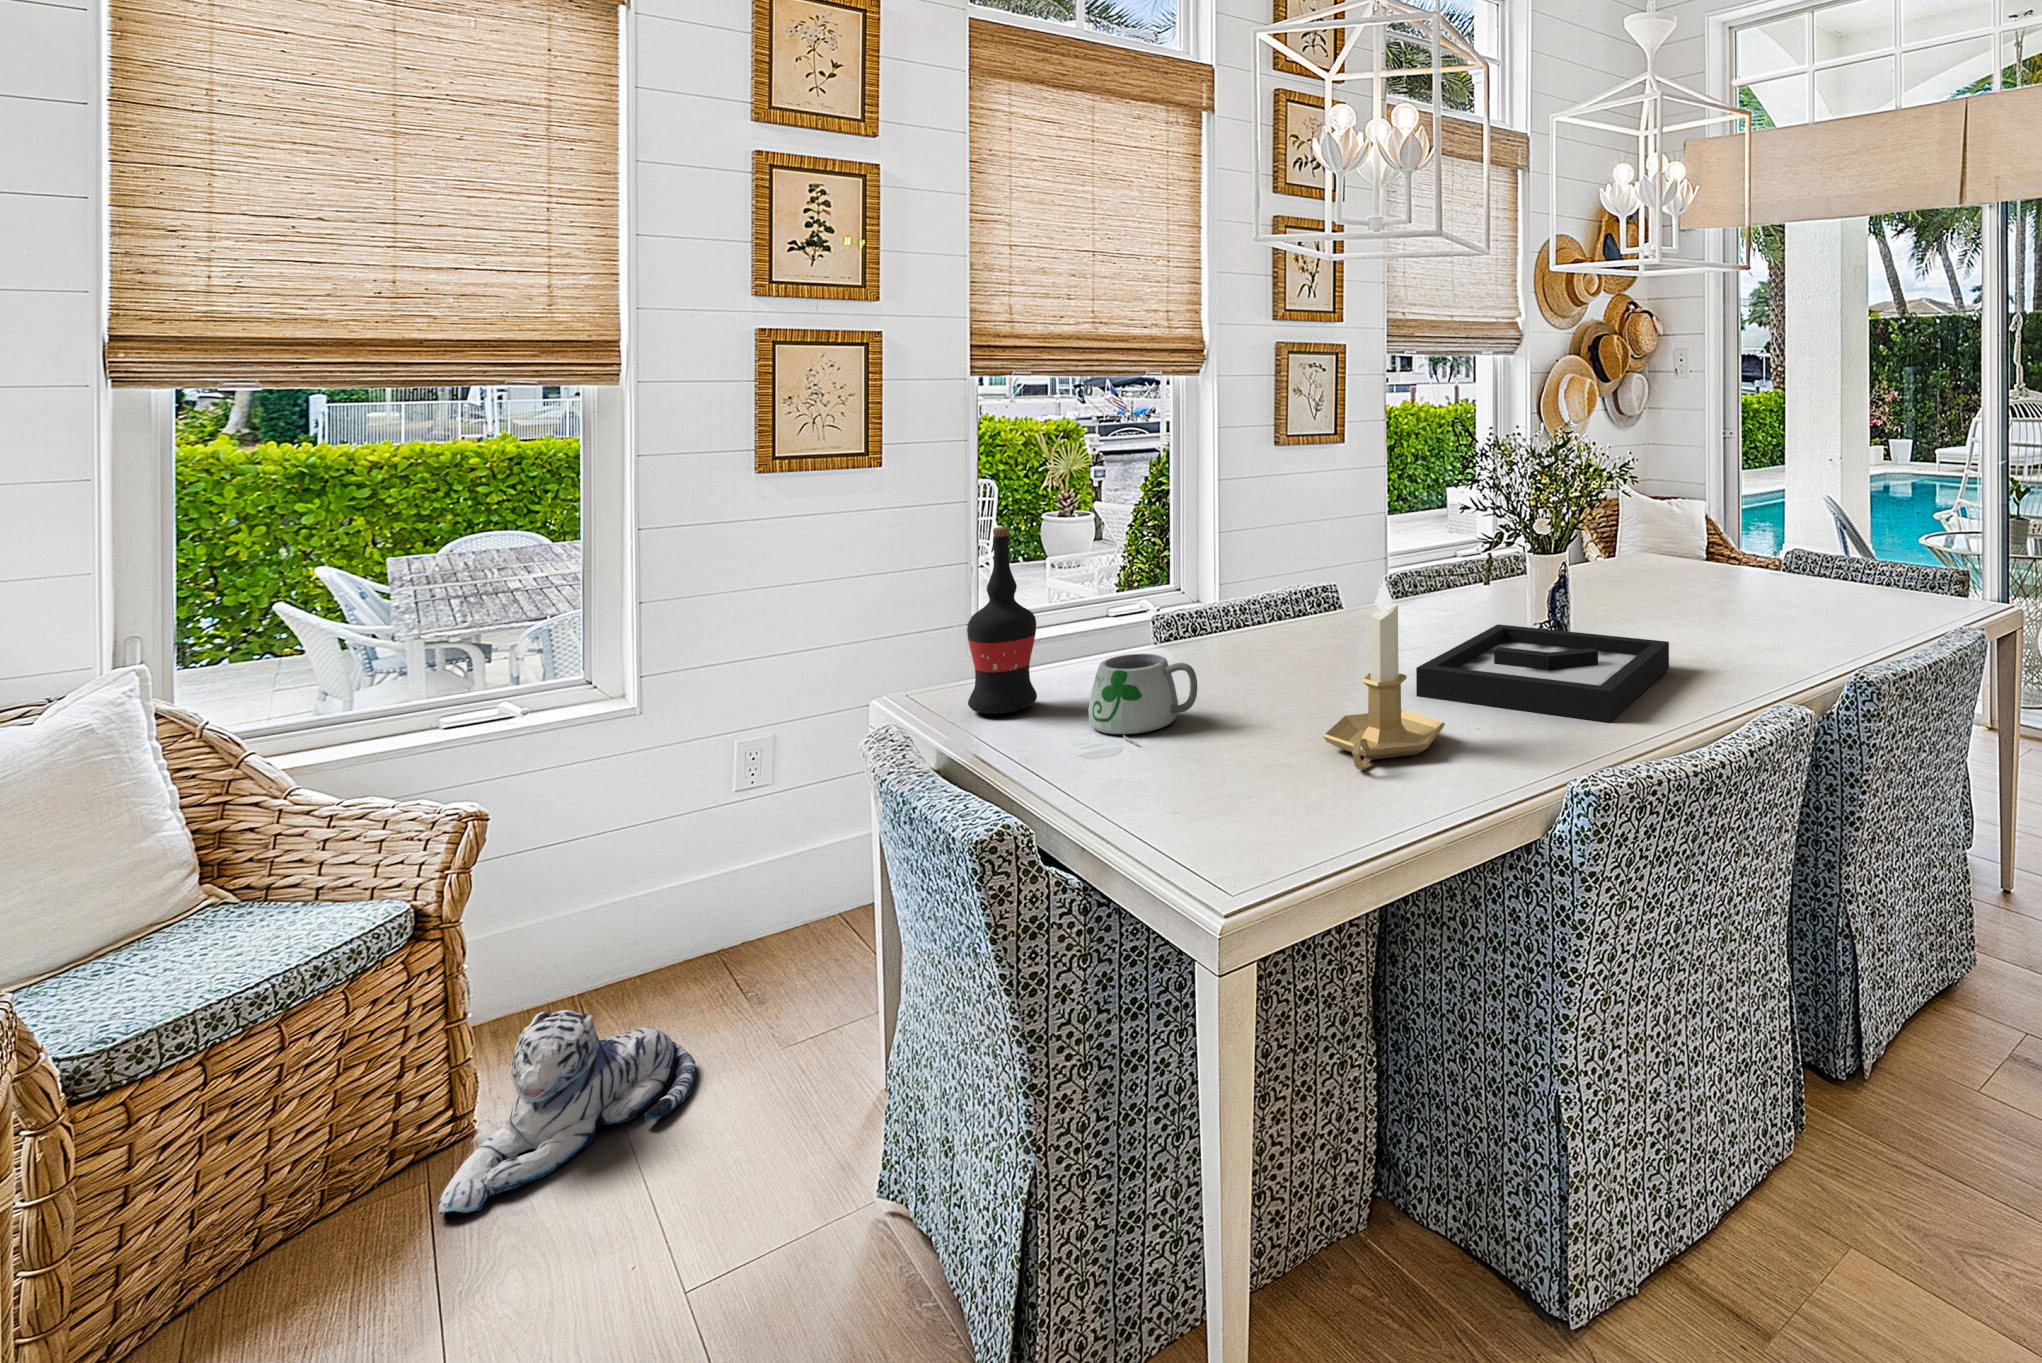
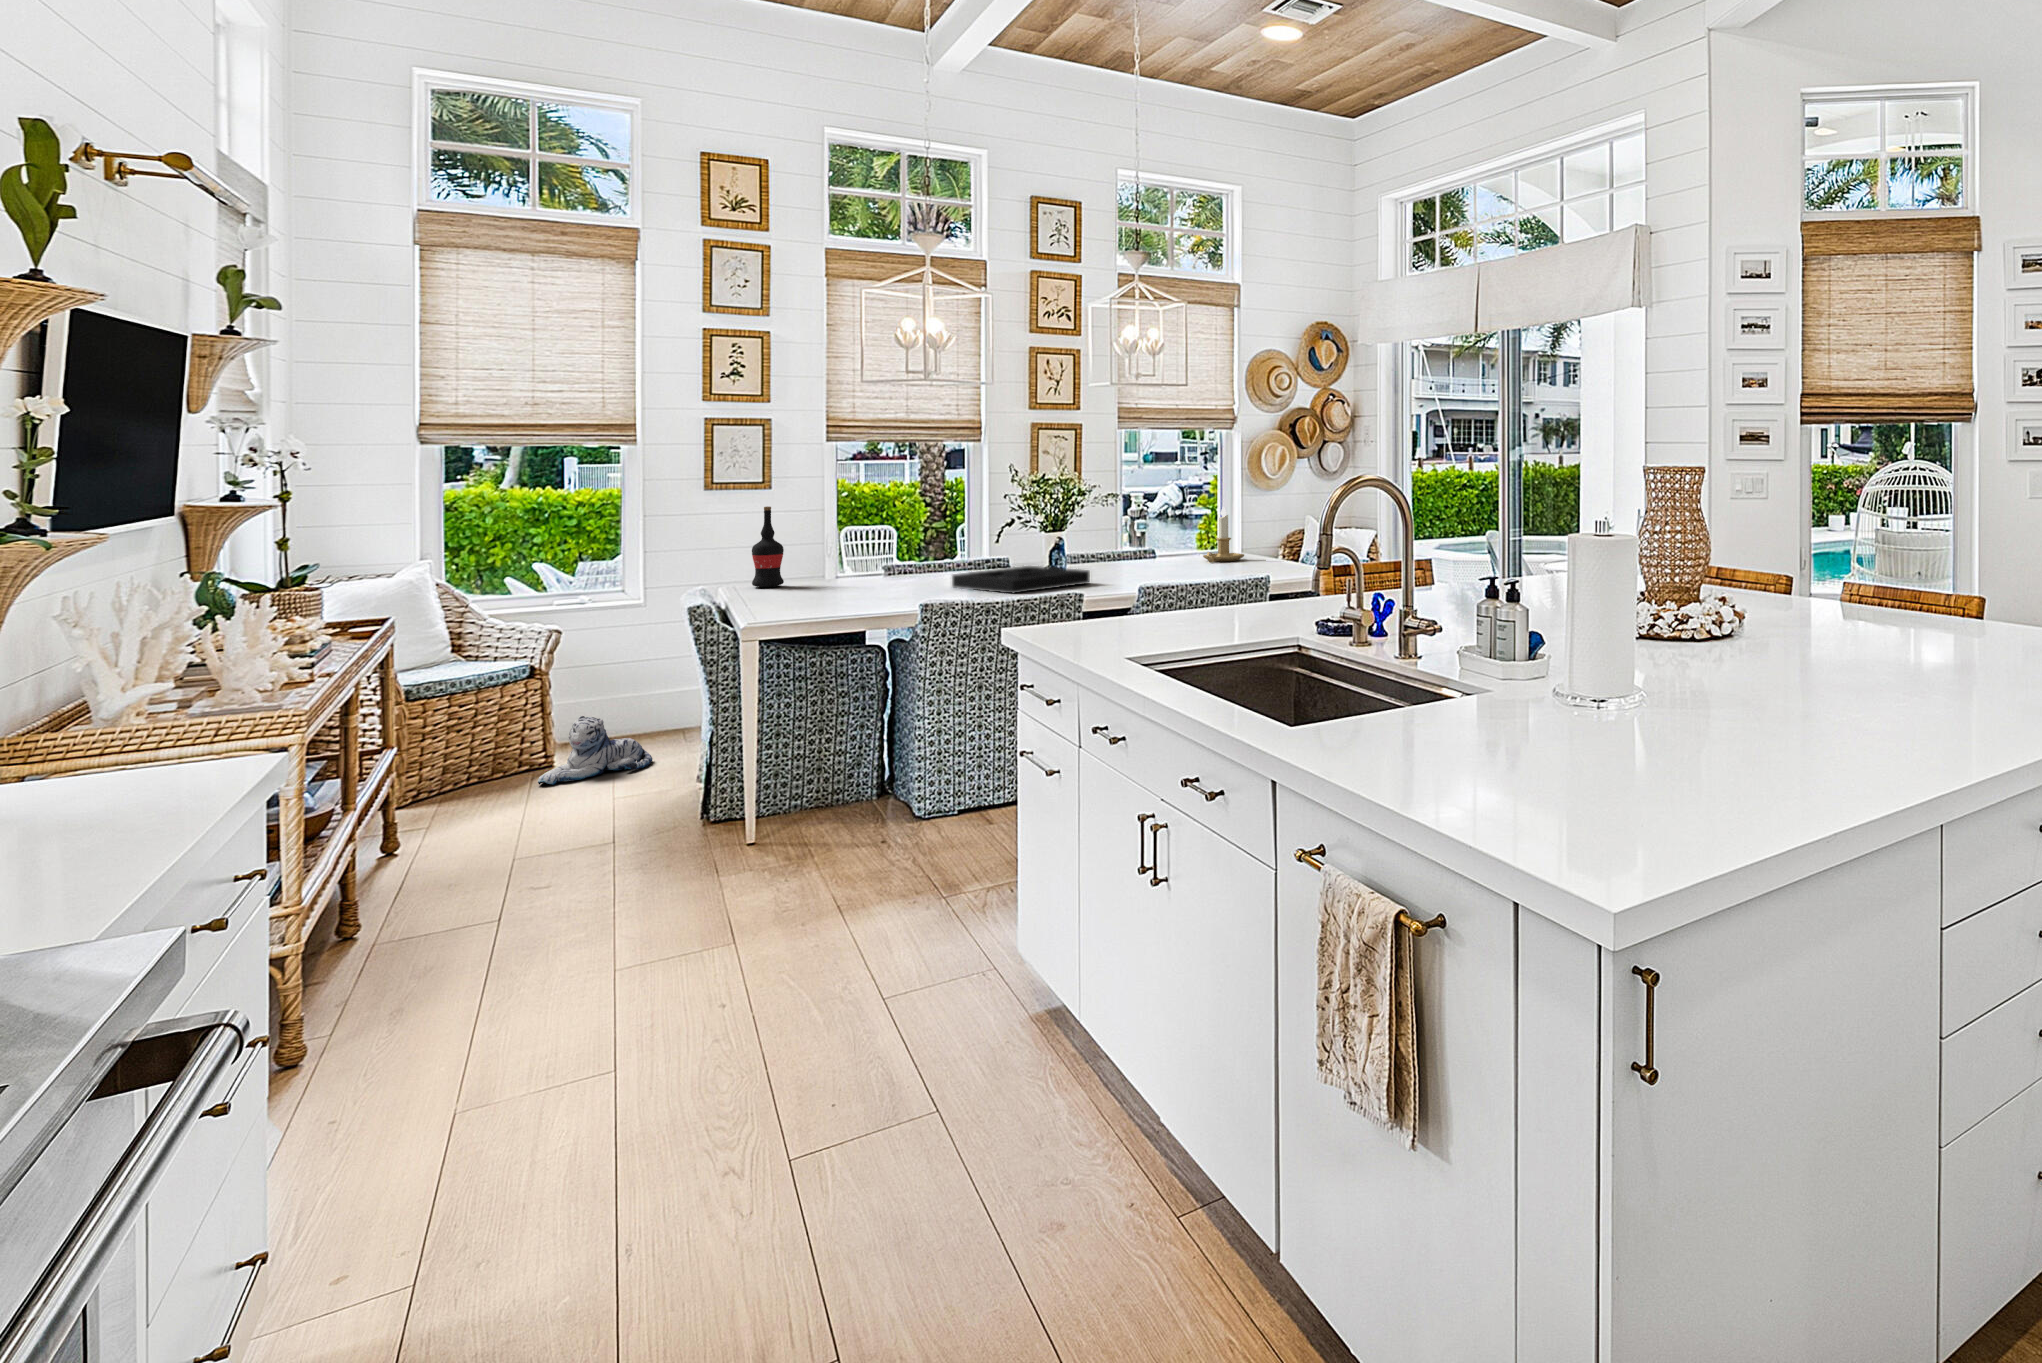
candlestick: present [1323,580,1445,770] -> present [1203,507,1244,563]
mug: present [1088,654,1197,744] -> none [793,562,838,594]

